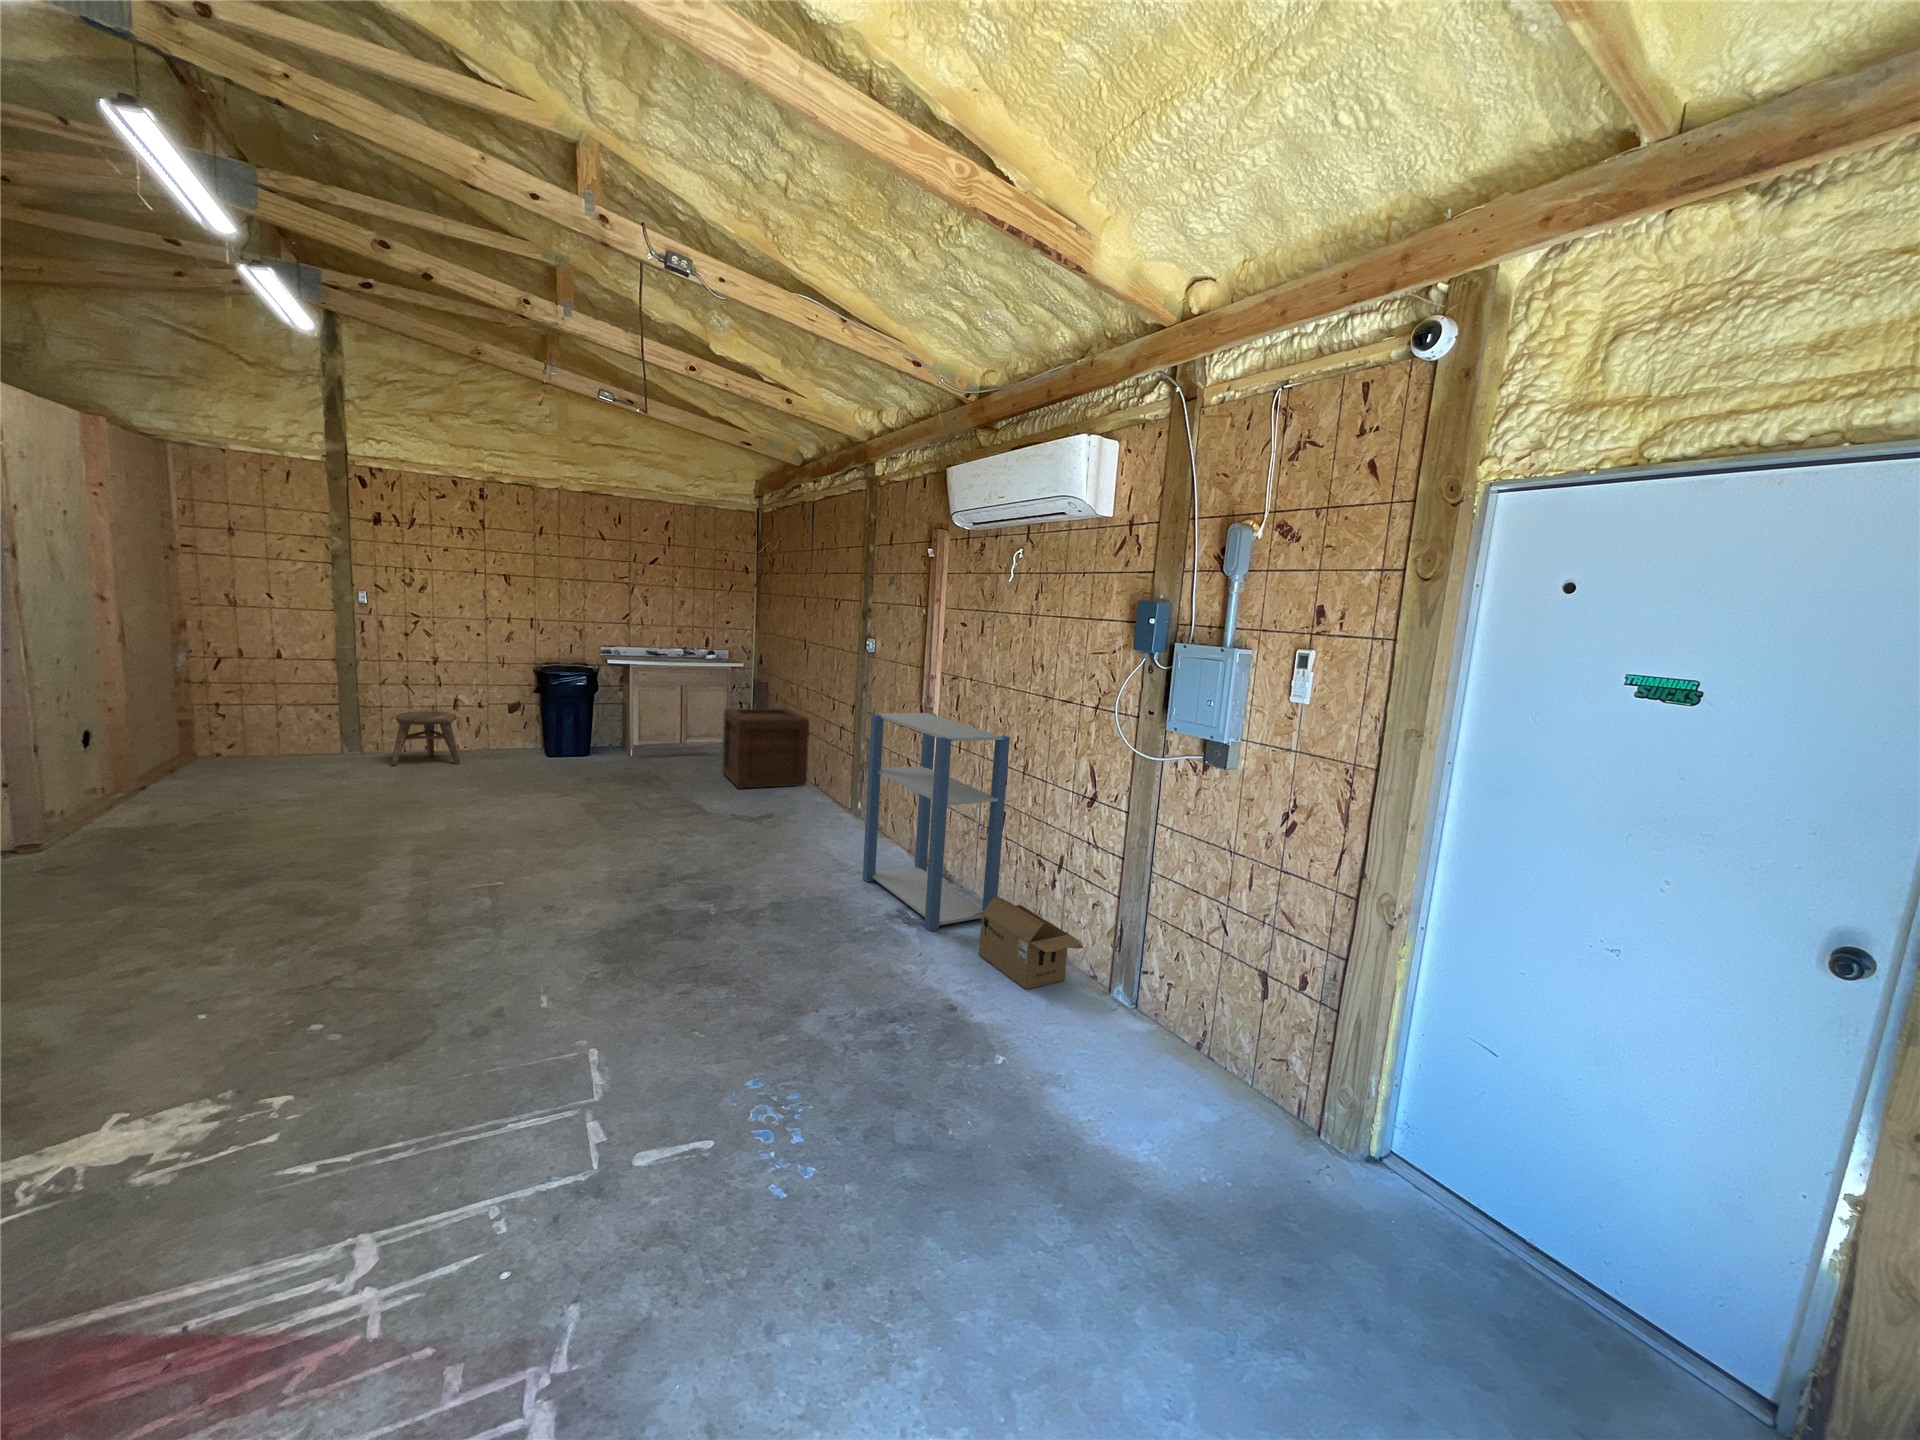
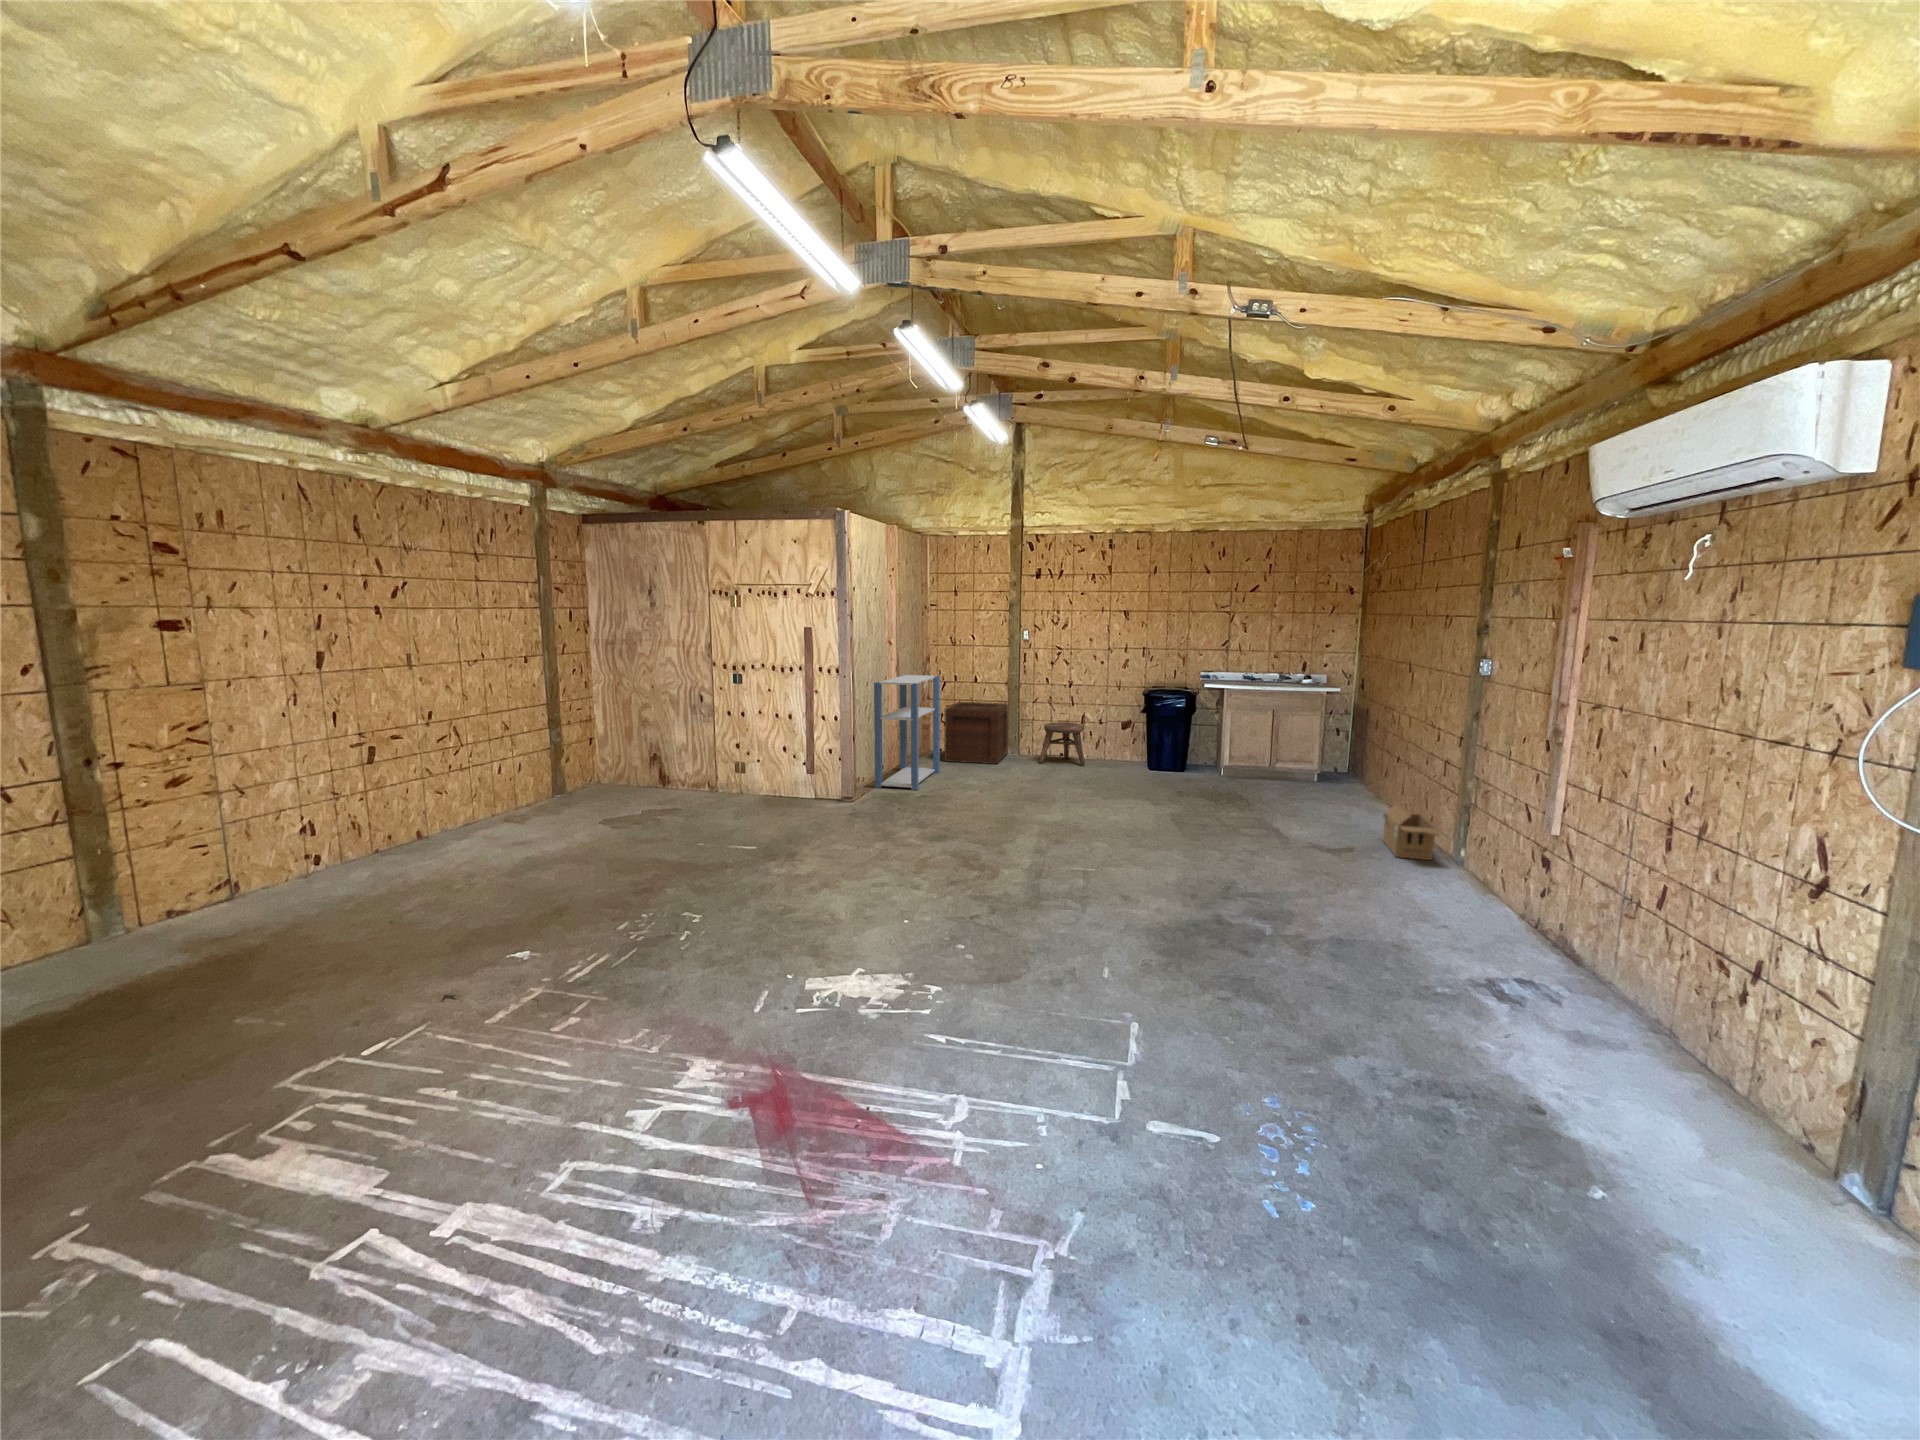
wooden crate: present [722,709,809,789] -> present [944,702,1008,764]
shelving unit: present [863,713,1010,931] -> present [874,675,940,790]
cardboard box: present [973,895,1083,989] -> present [1383,804,1446,860]

